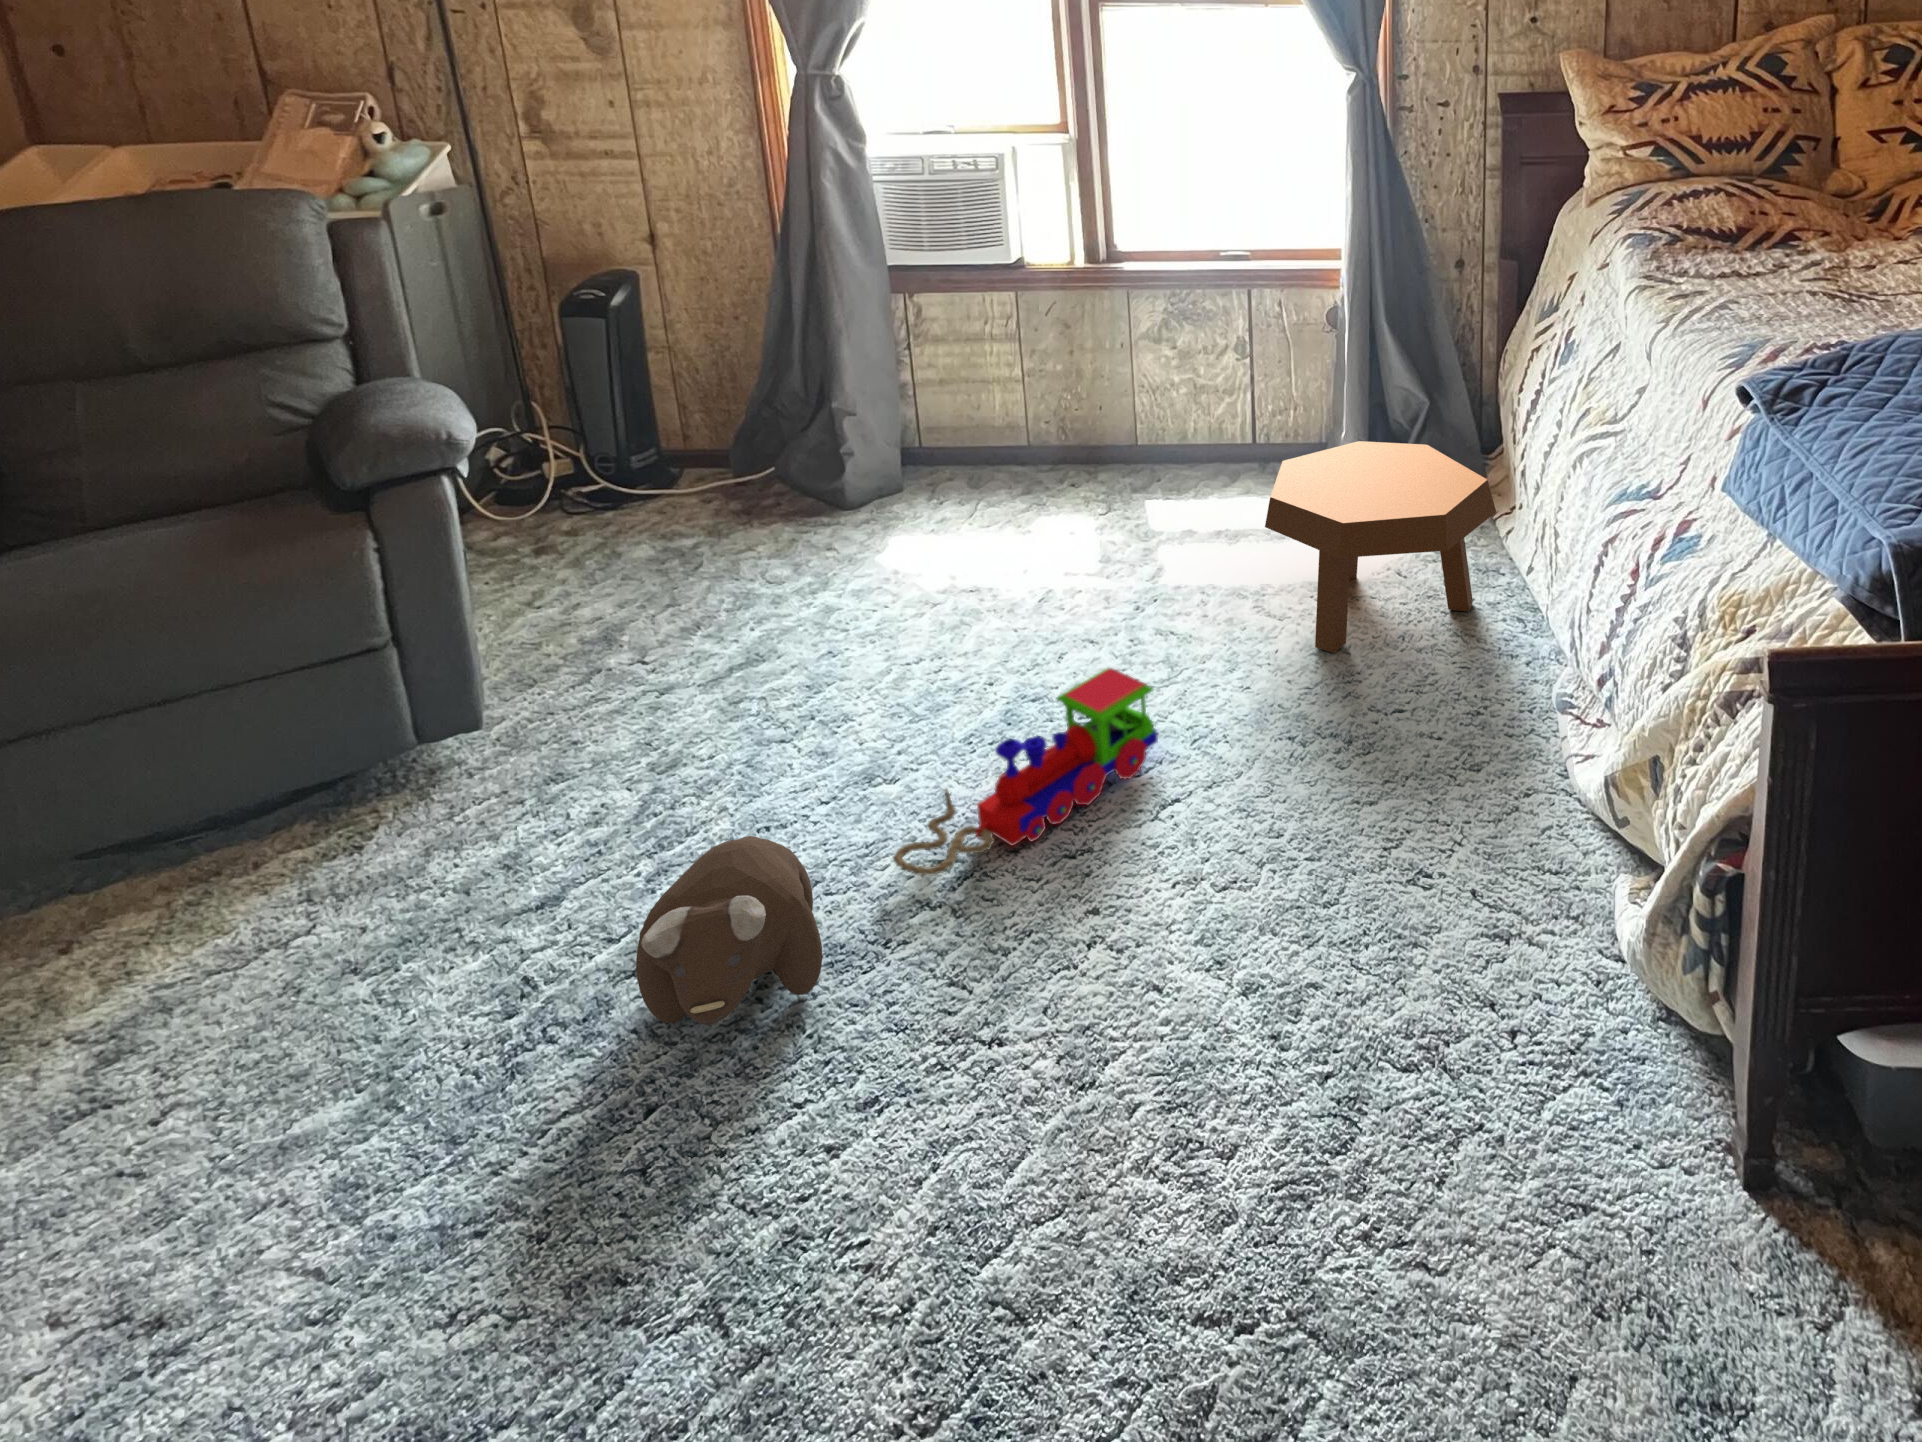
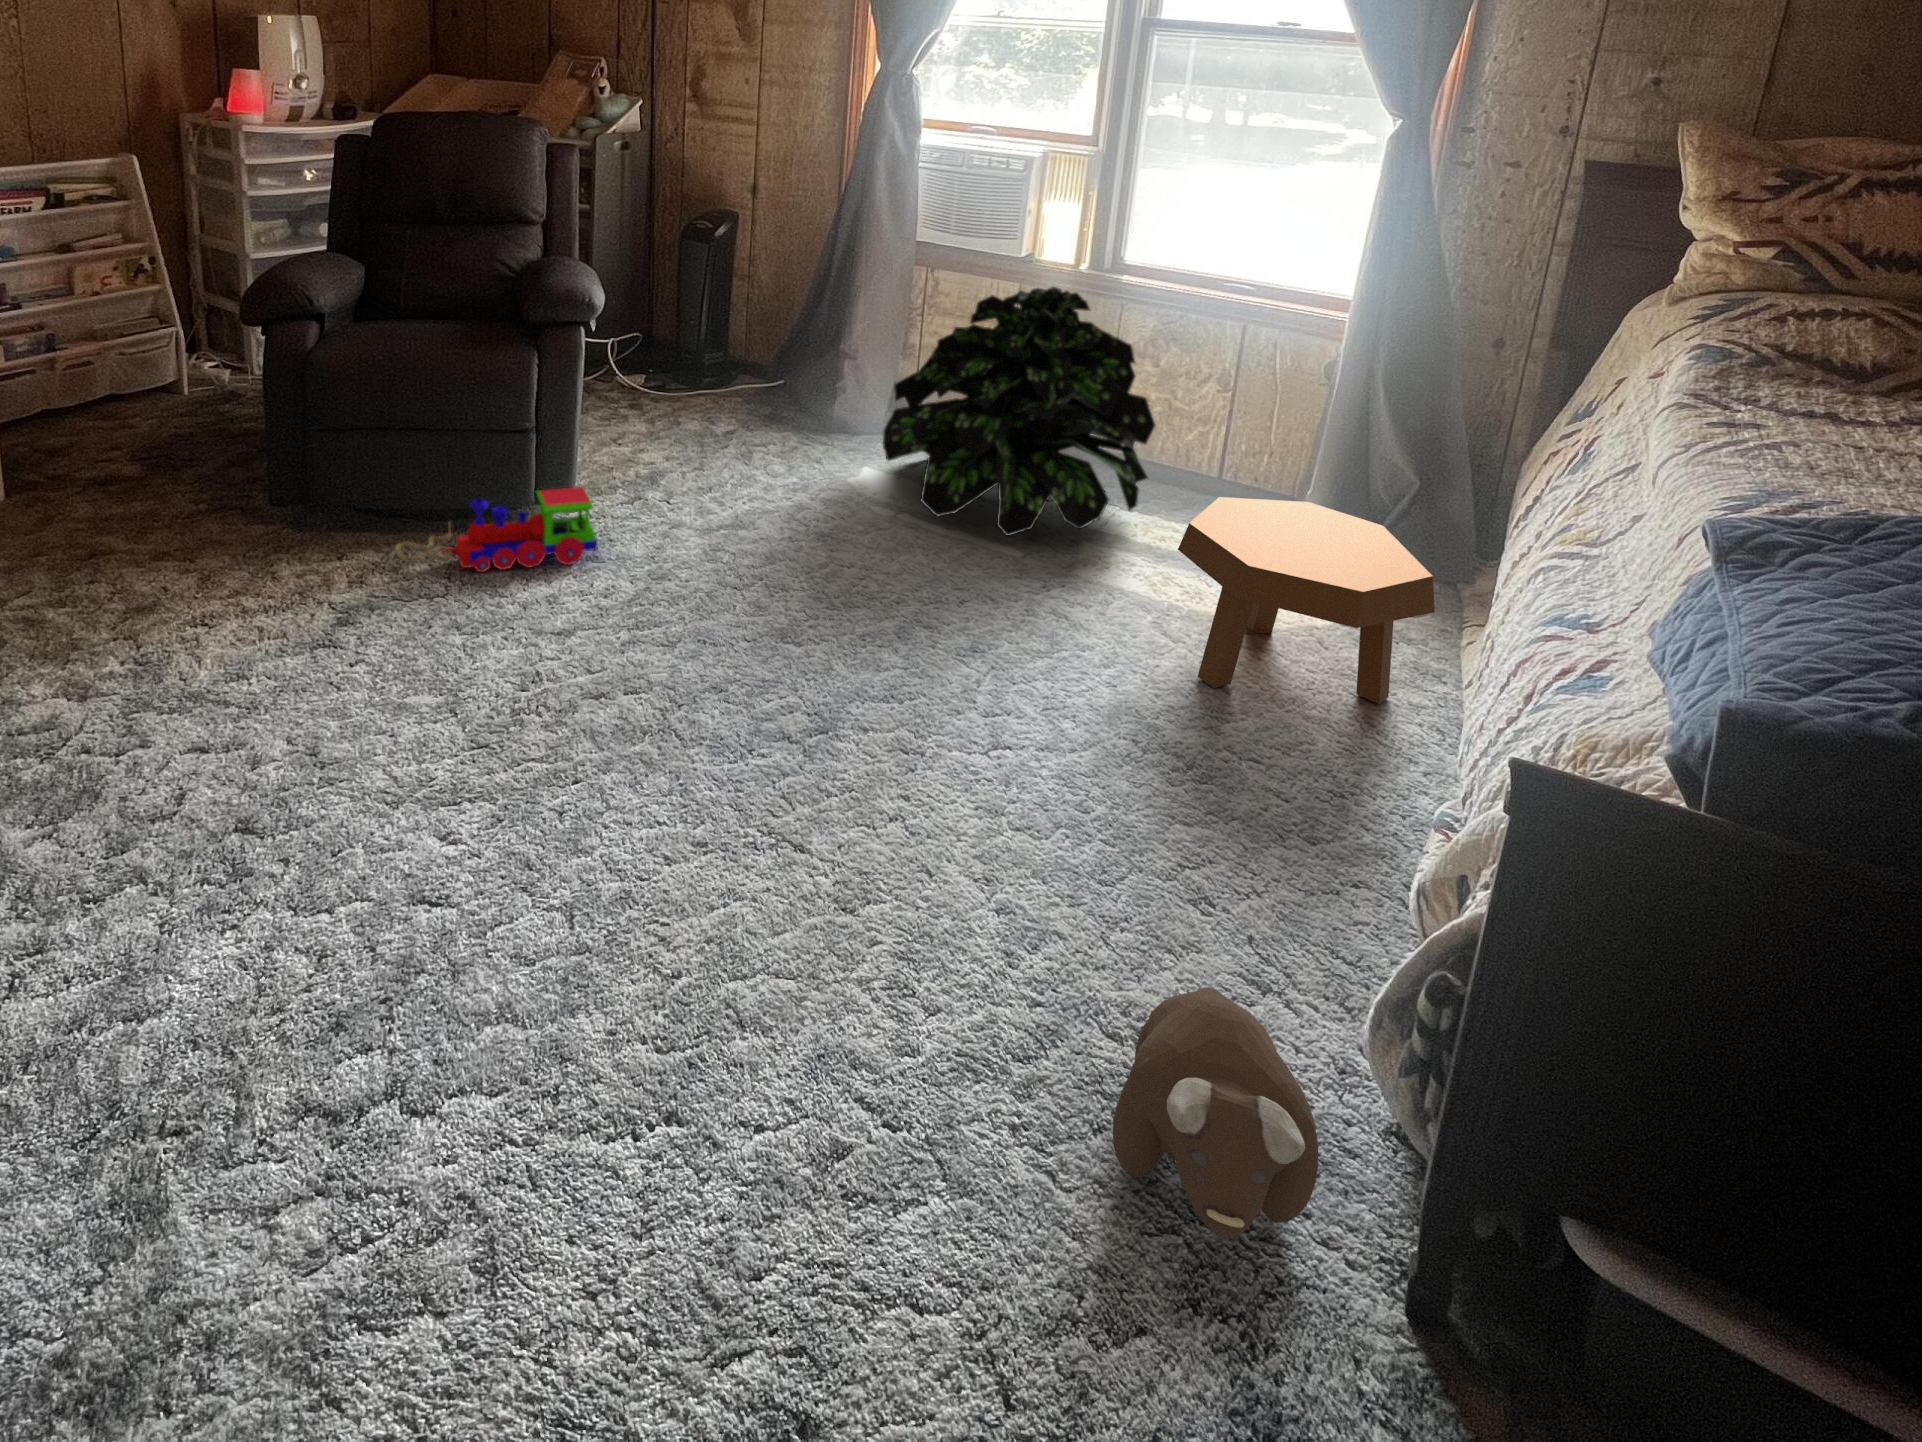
potted plant: none [890,283,1194,571] -> present [883,287,1155,536]
toy train: present [893,668,1158,876] -> present [394,487,598,572]
plush toy: present [636,836,822,1025] -> present [1113,987,1318,1238]

